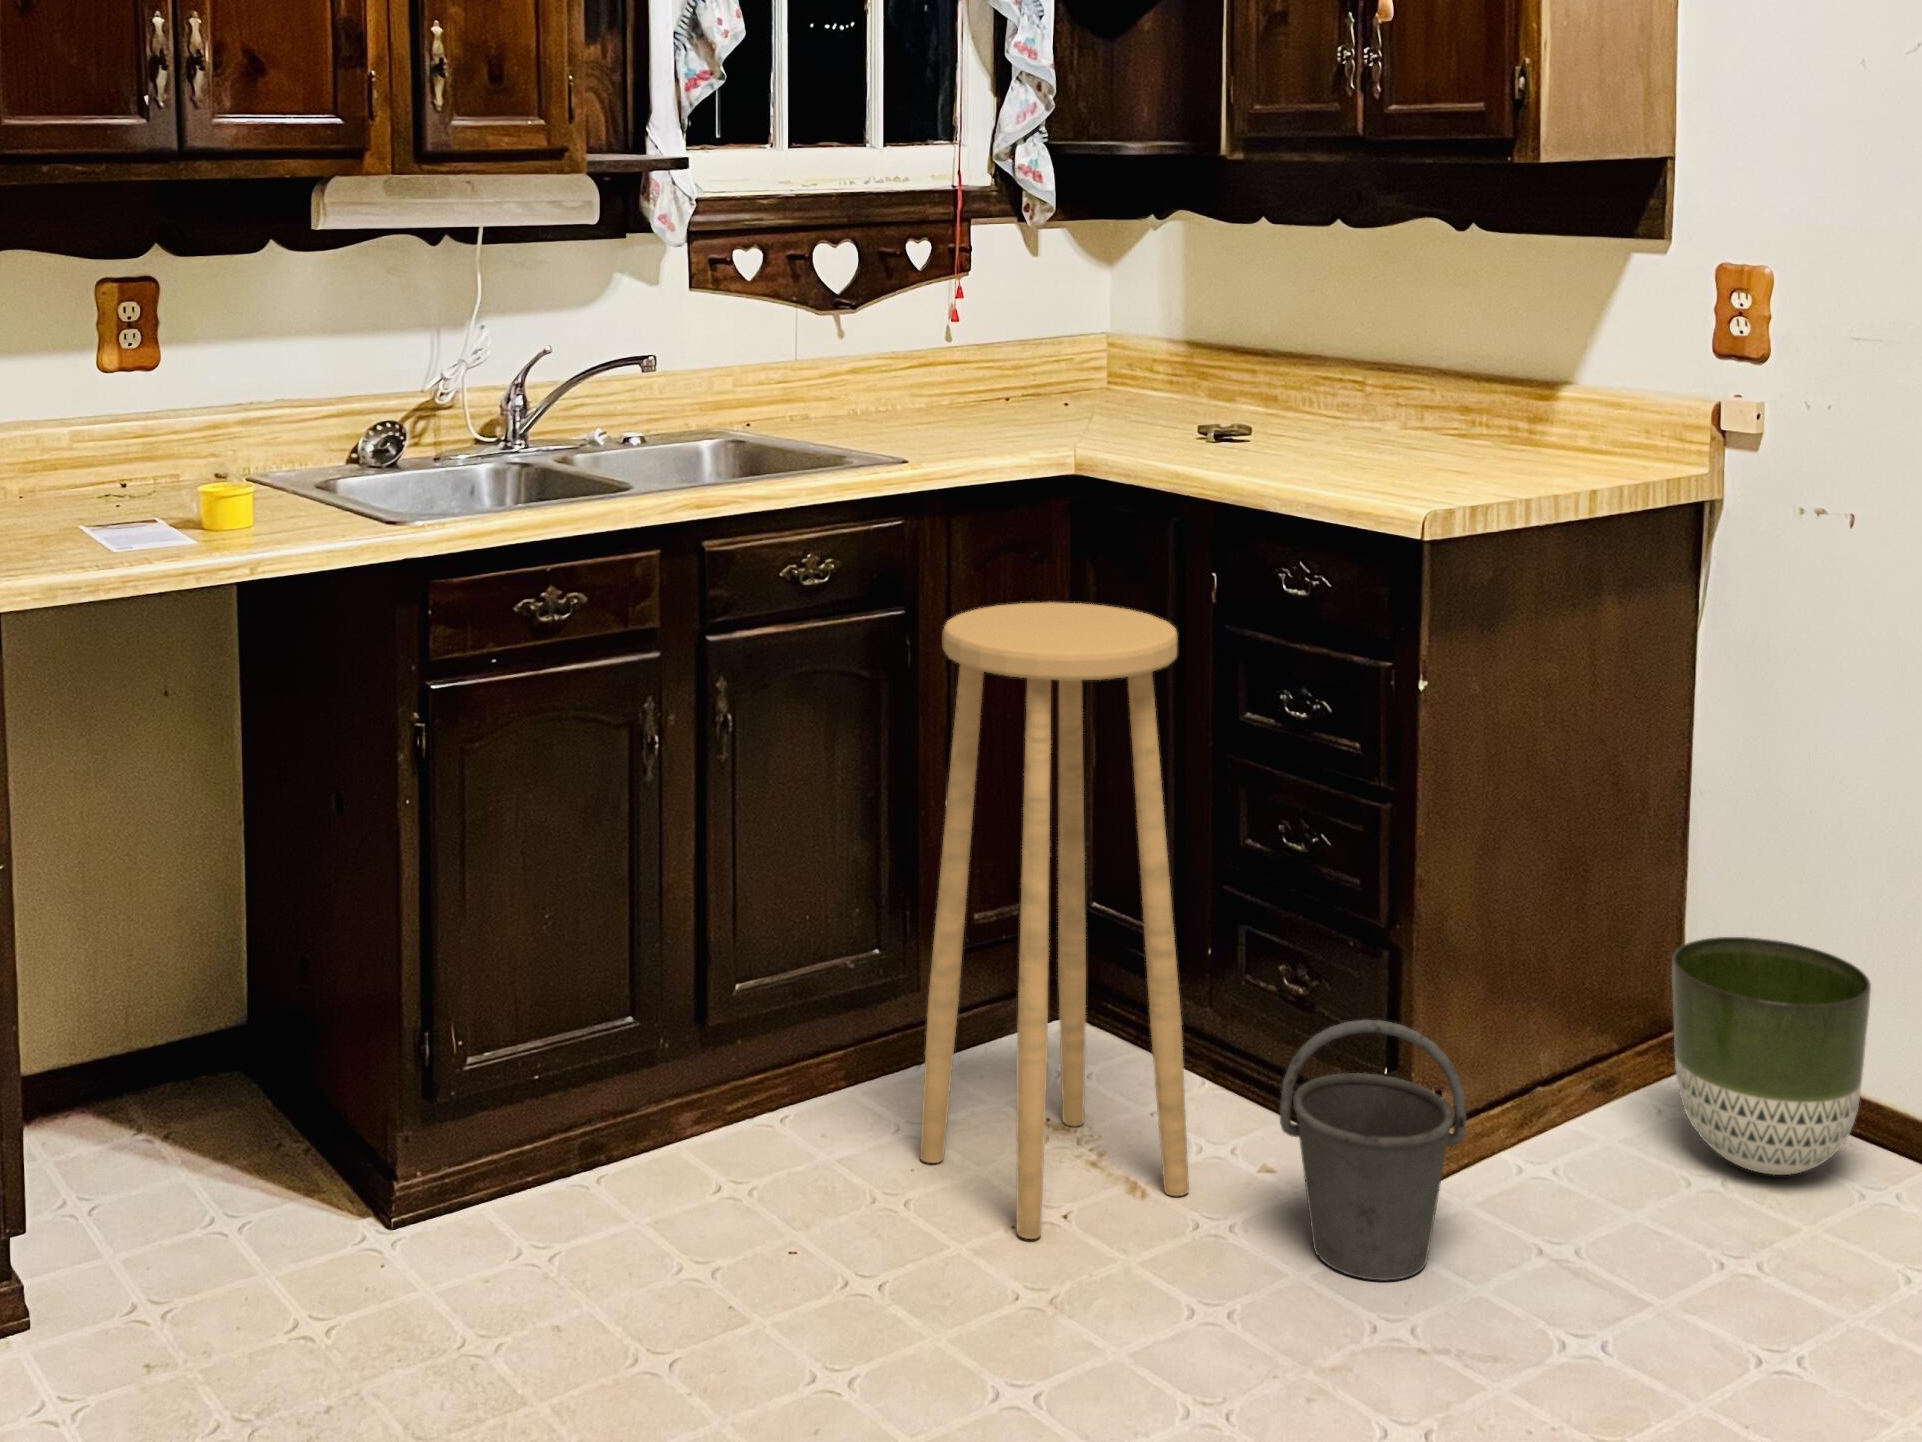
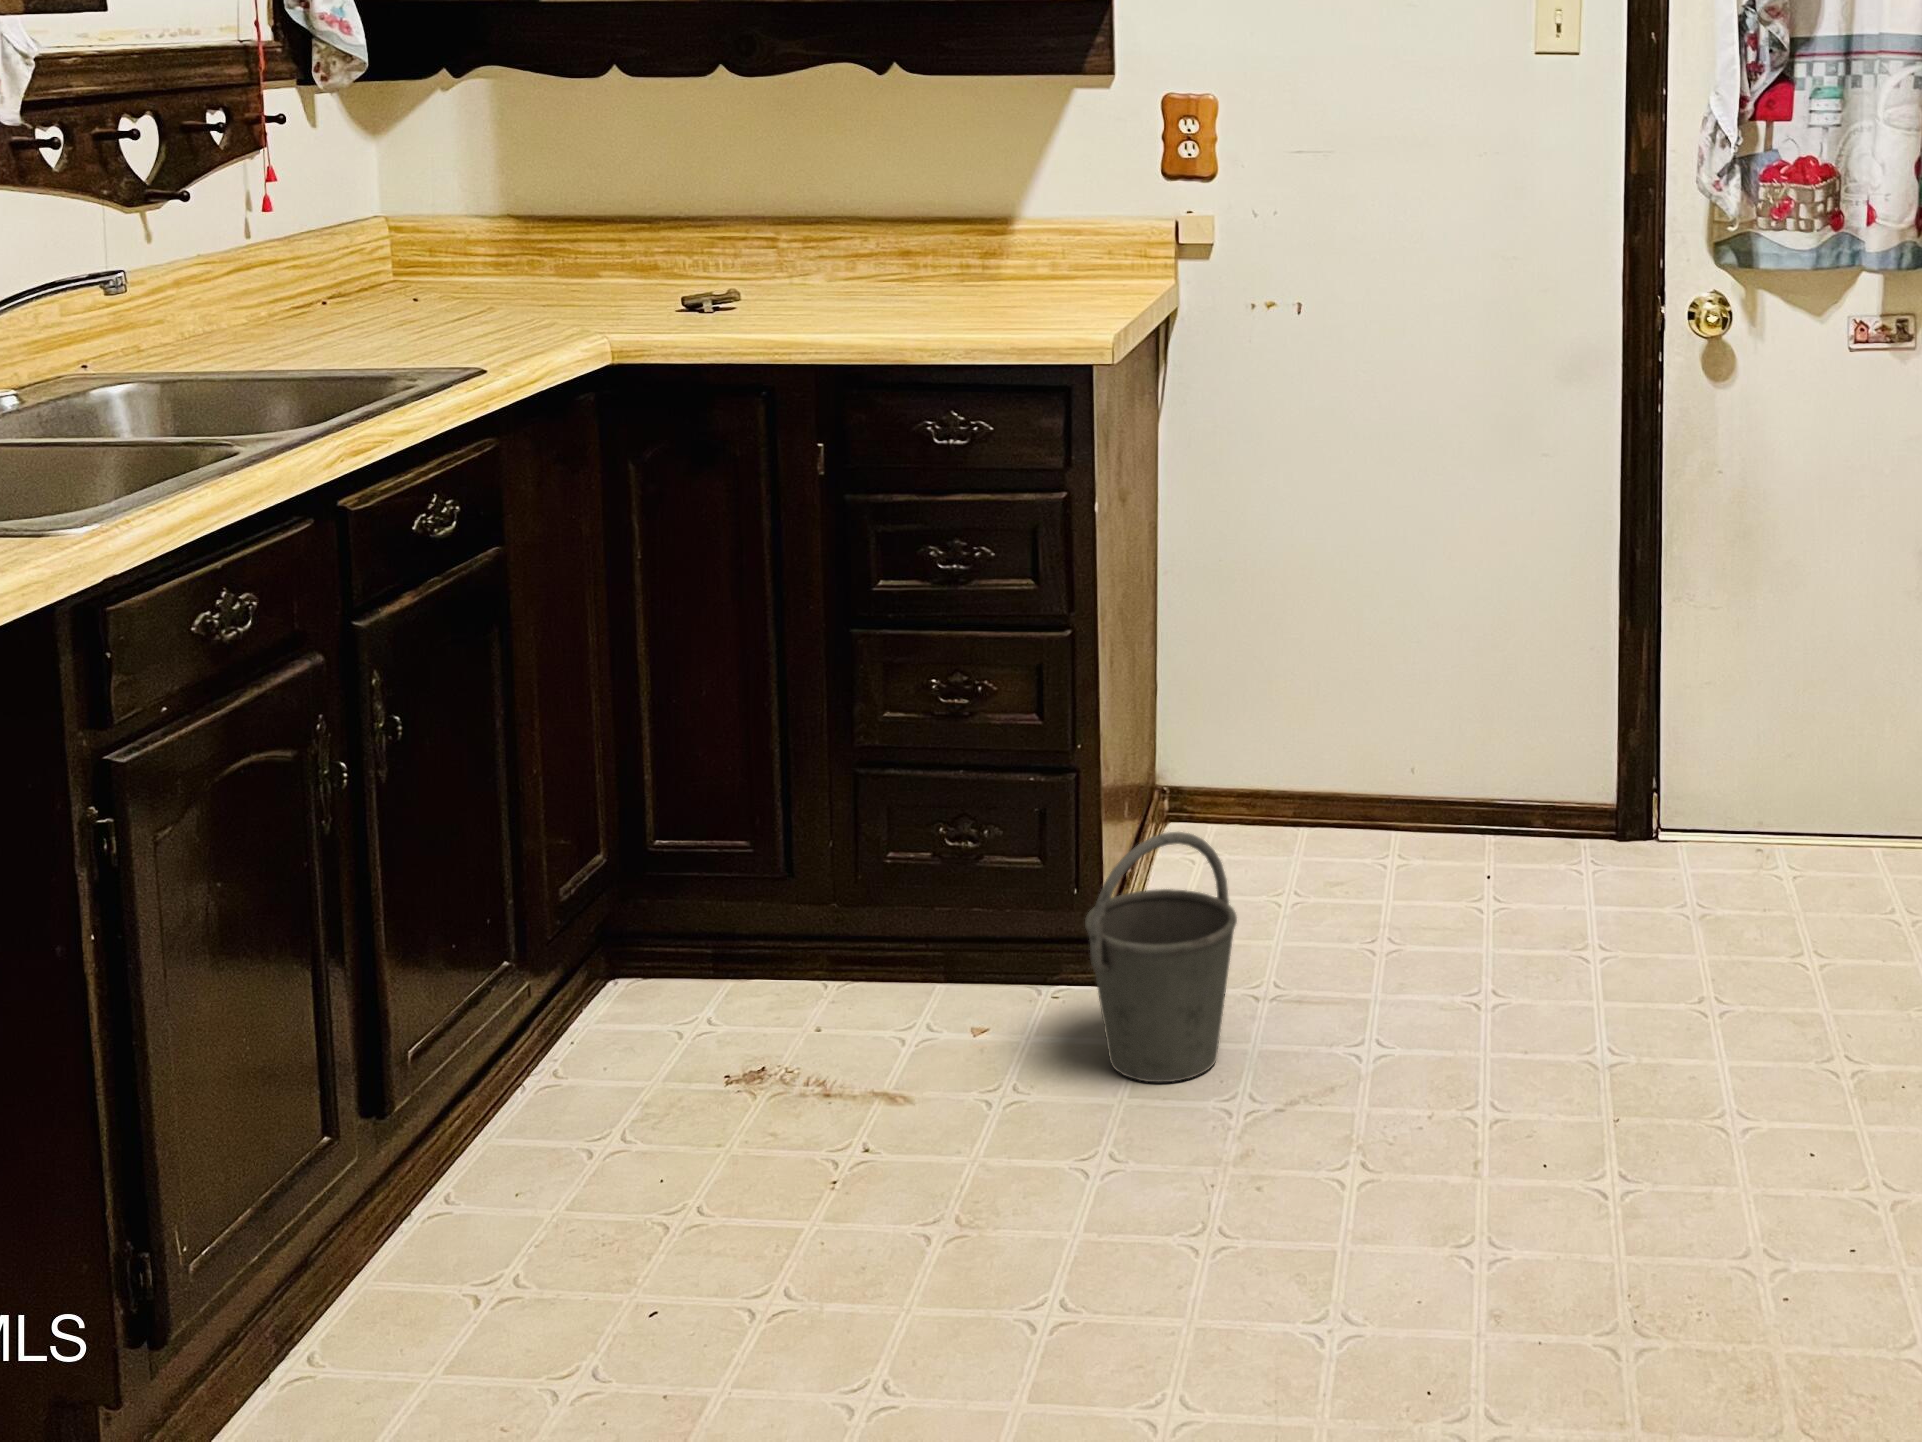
stool: present [920,602,1189,1239] -> none [679,492,967,1181]
planter: present [1672,937,1871,1175] -> none [1227,688,1387,887]

